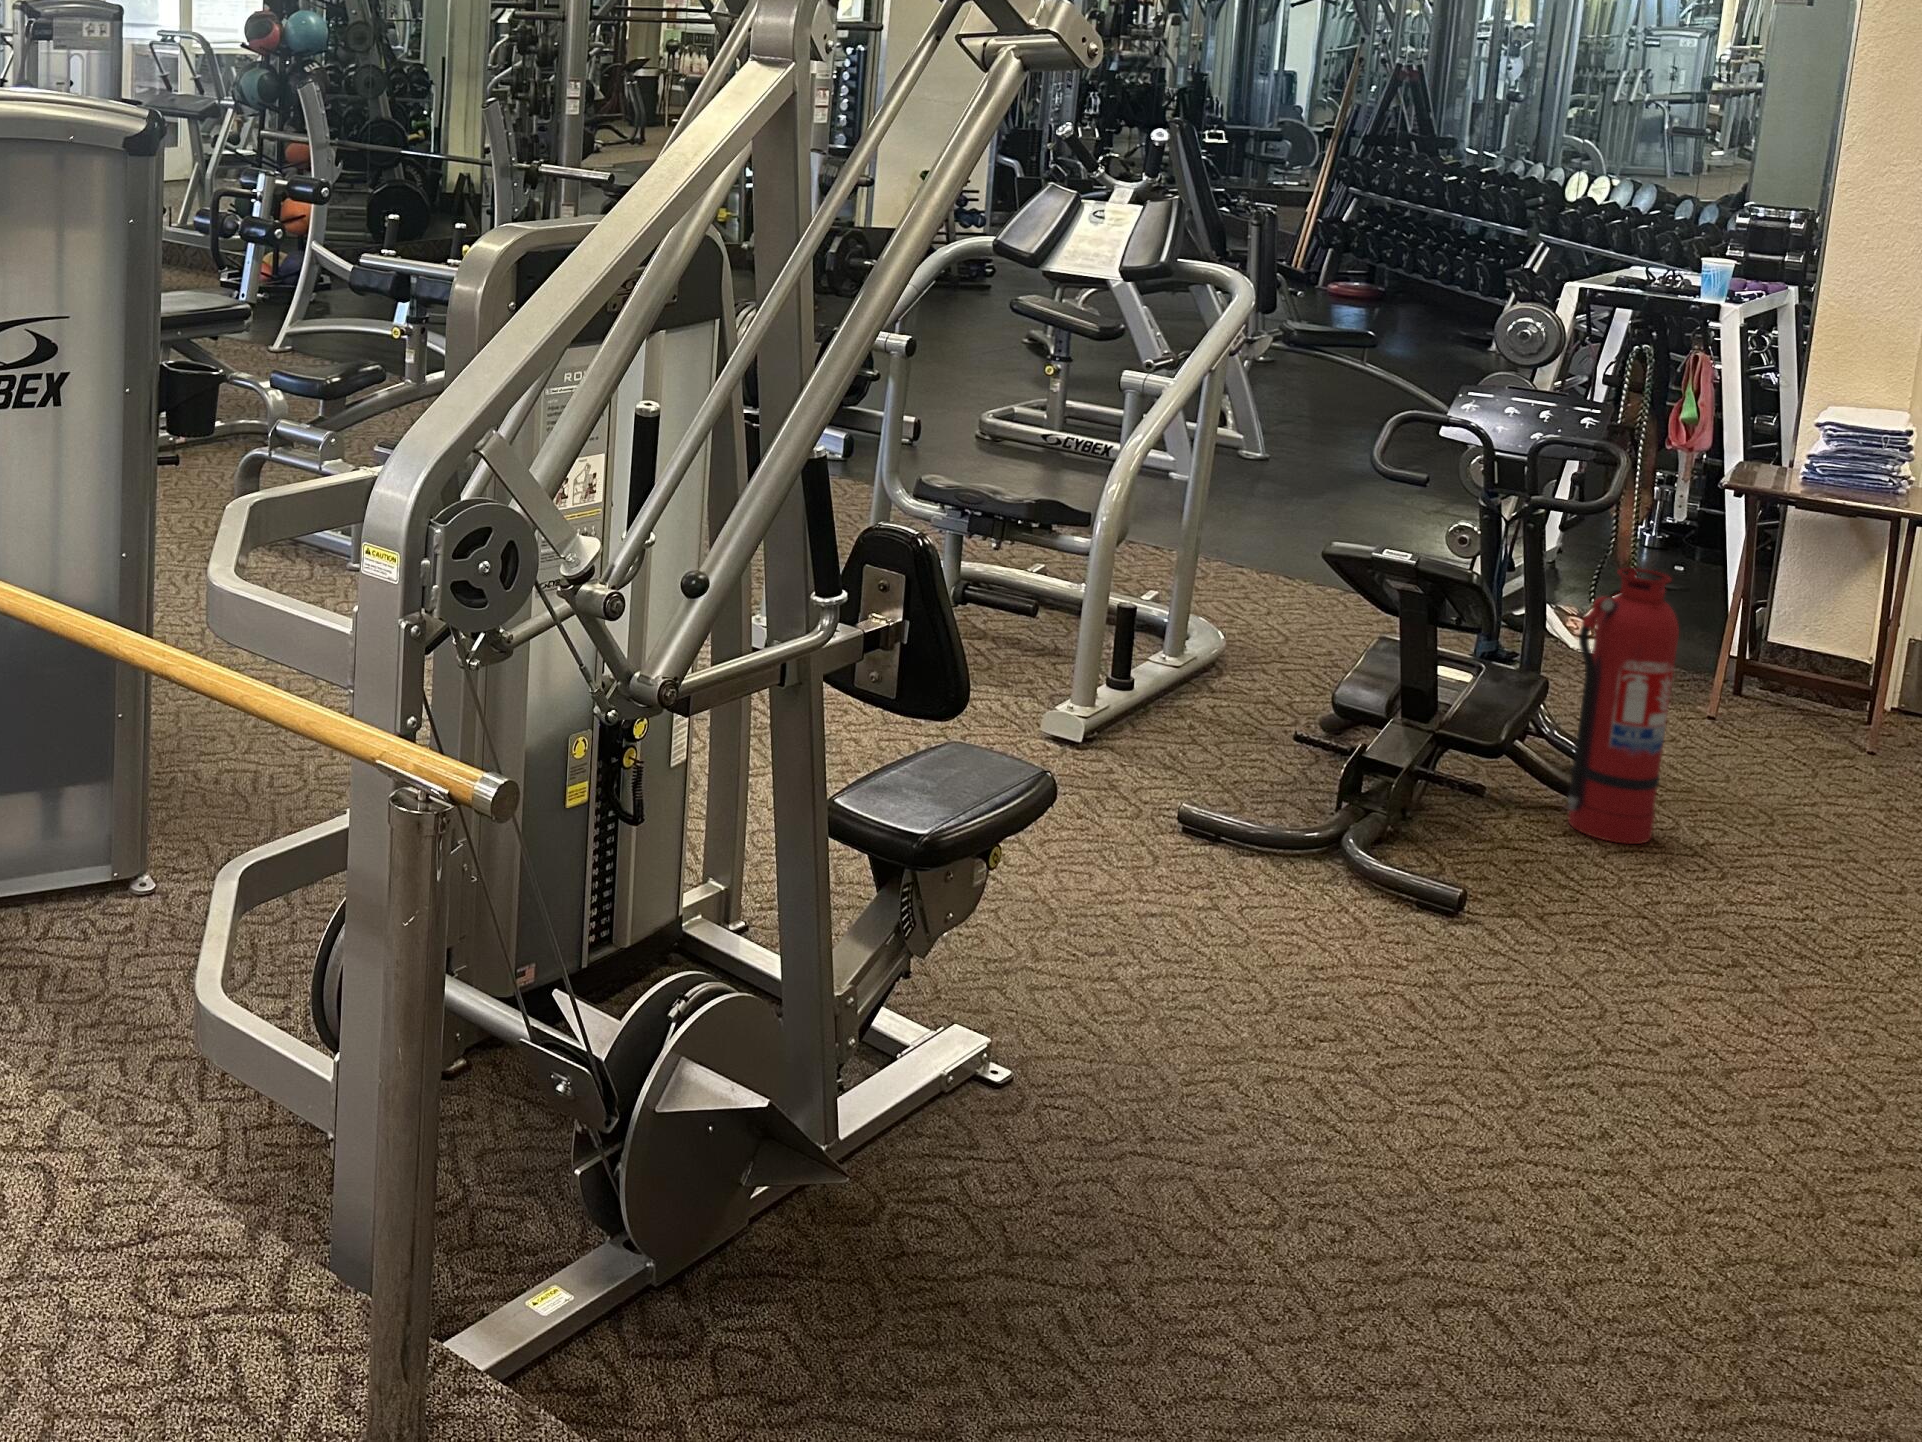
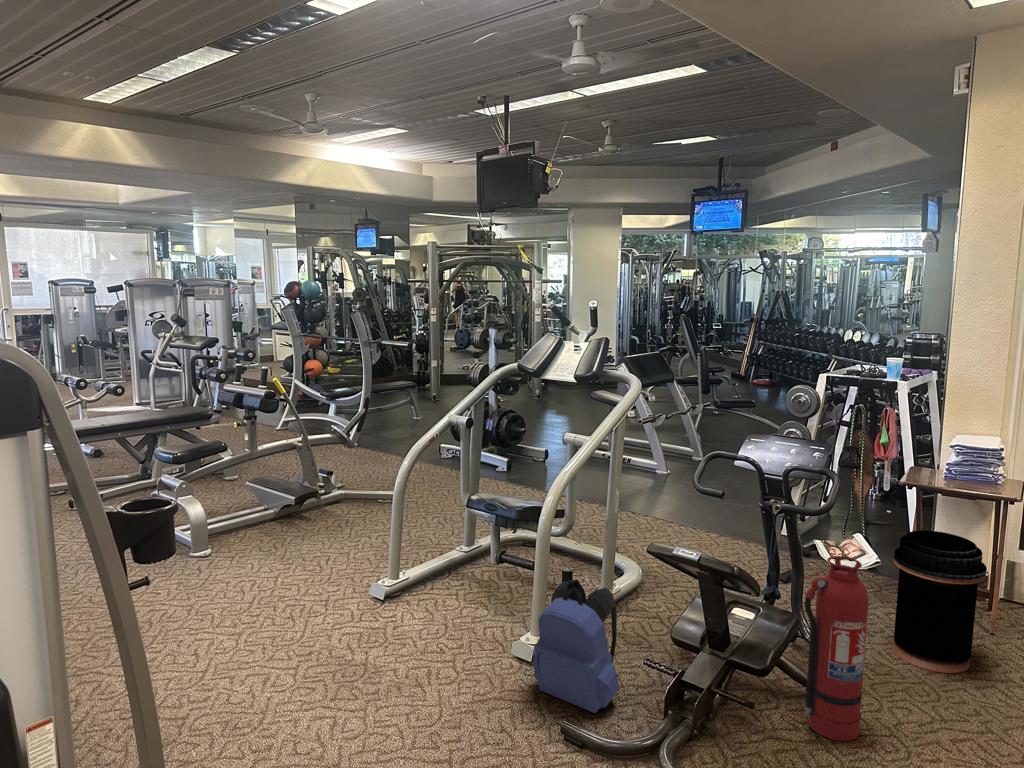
trash can: none [1698,559,1866,787] -> present [893,530,987,673]
backpack: none [1124,599,1271,797] -> present [533,579,619,713]

